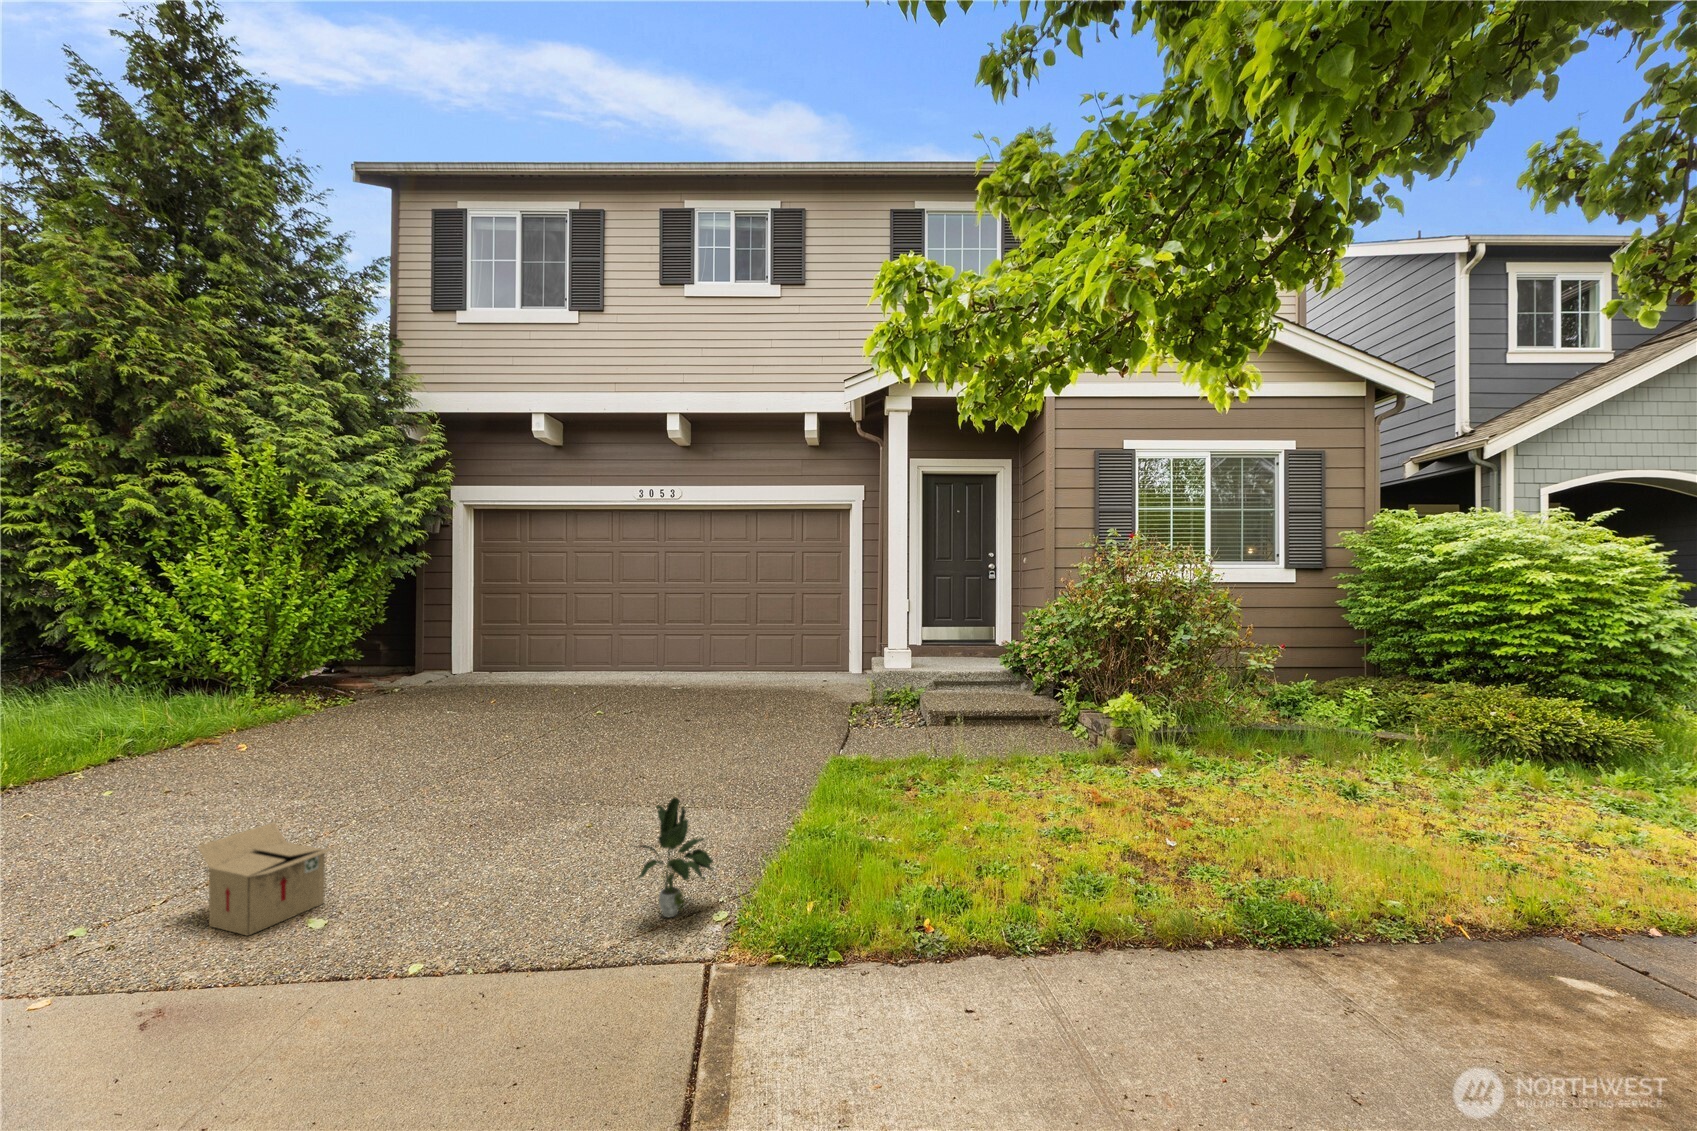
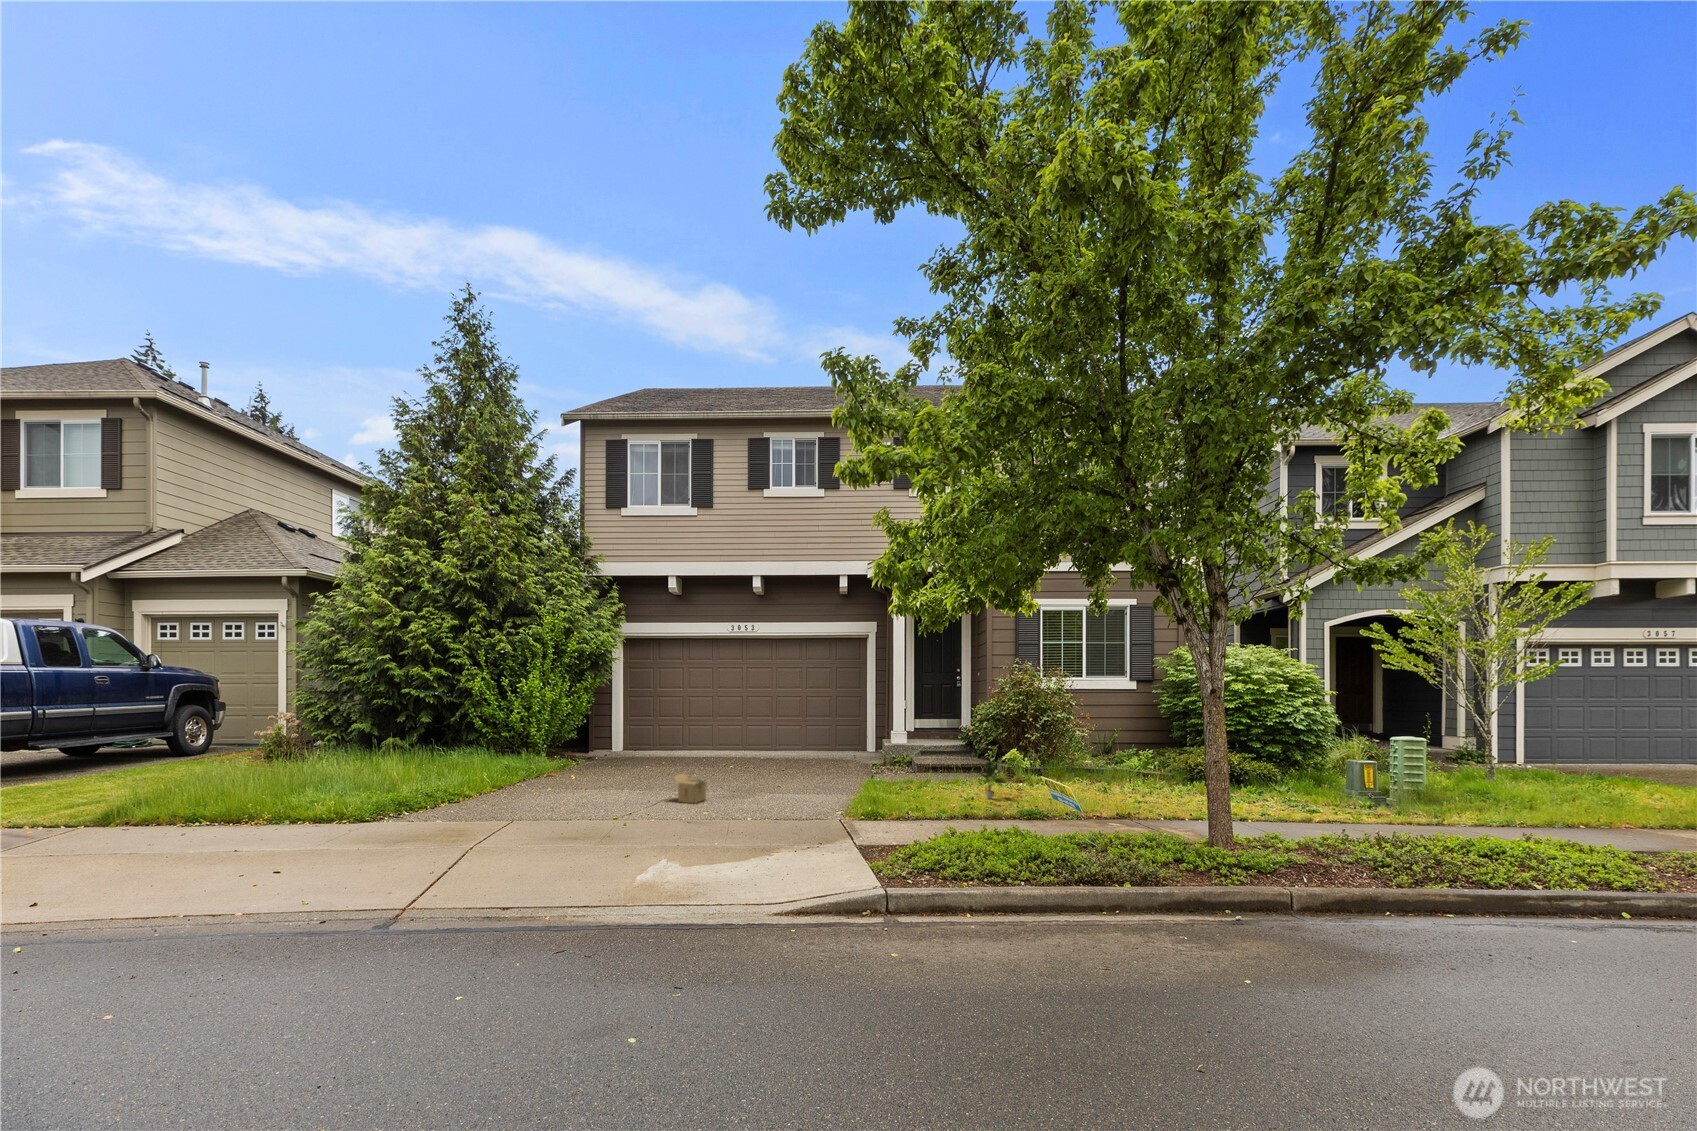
potted plant: present [636,797,713,917] -> present [981,761,1003,799]

